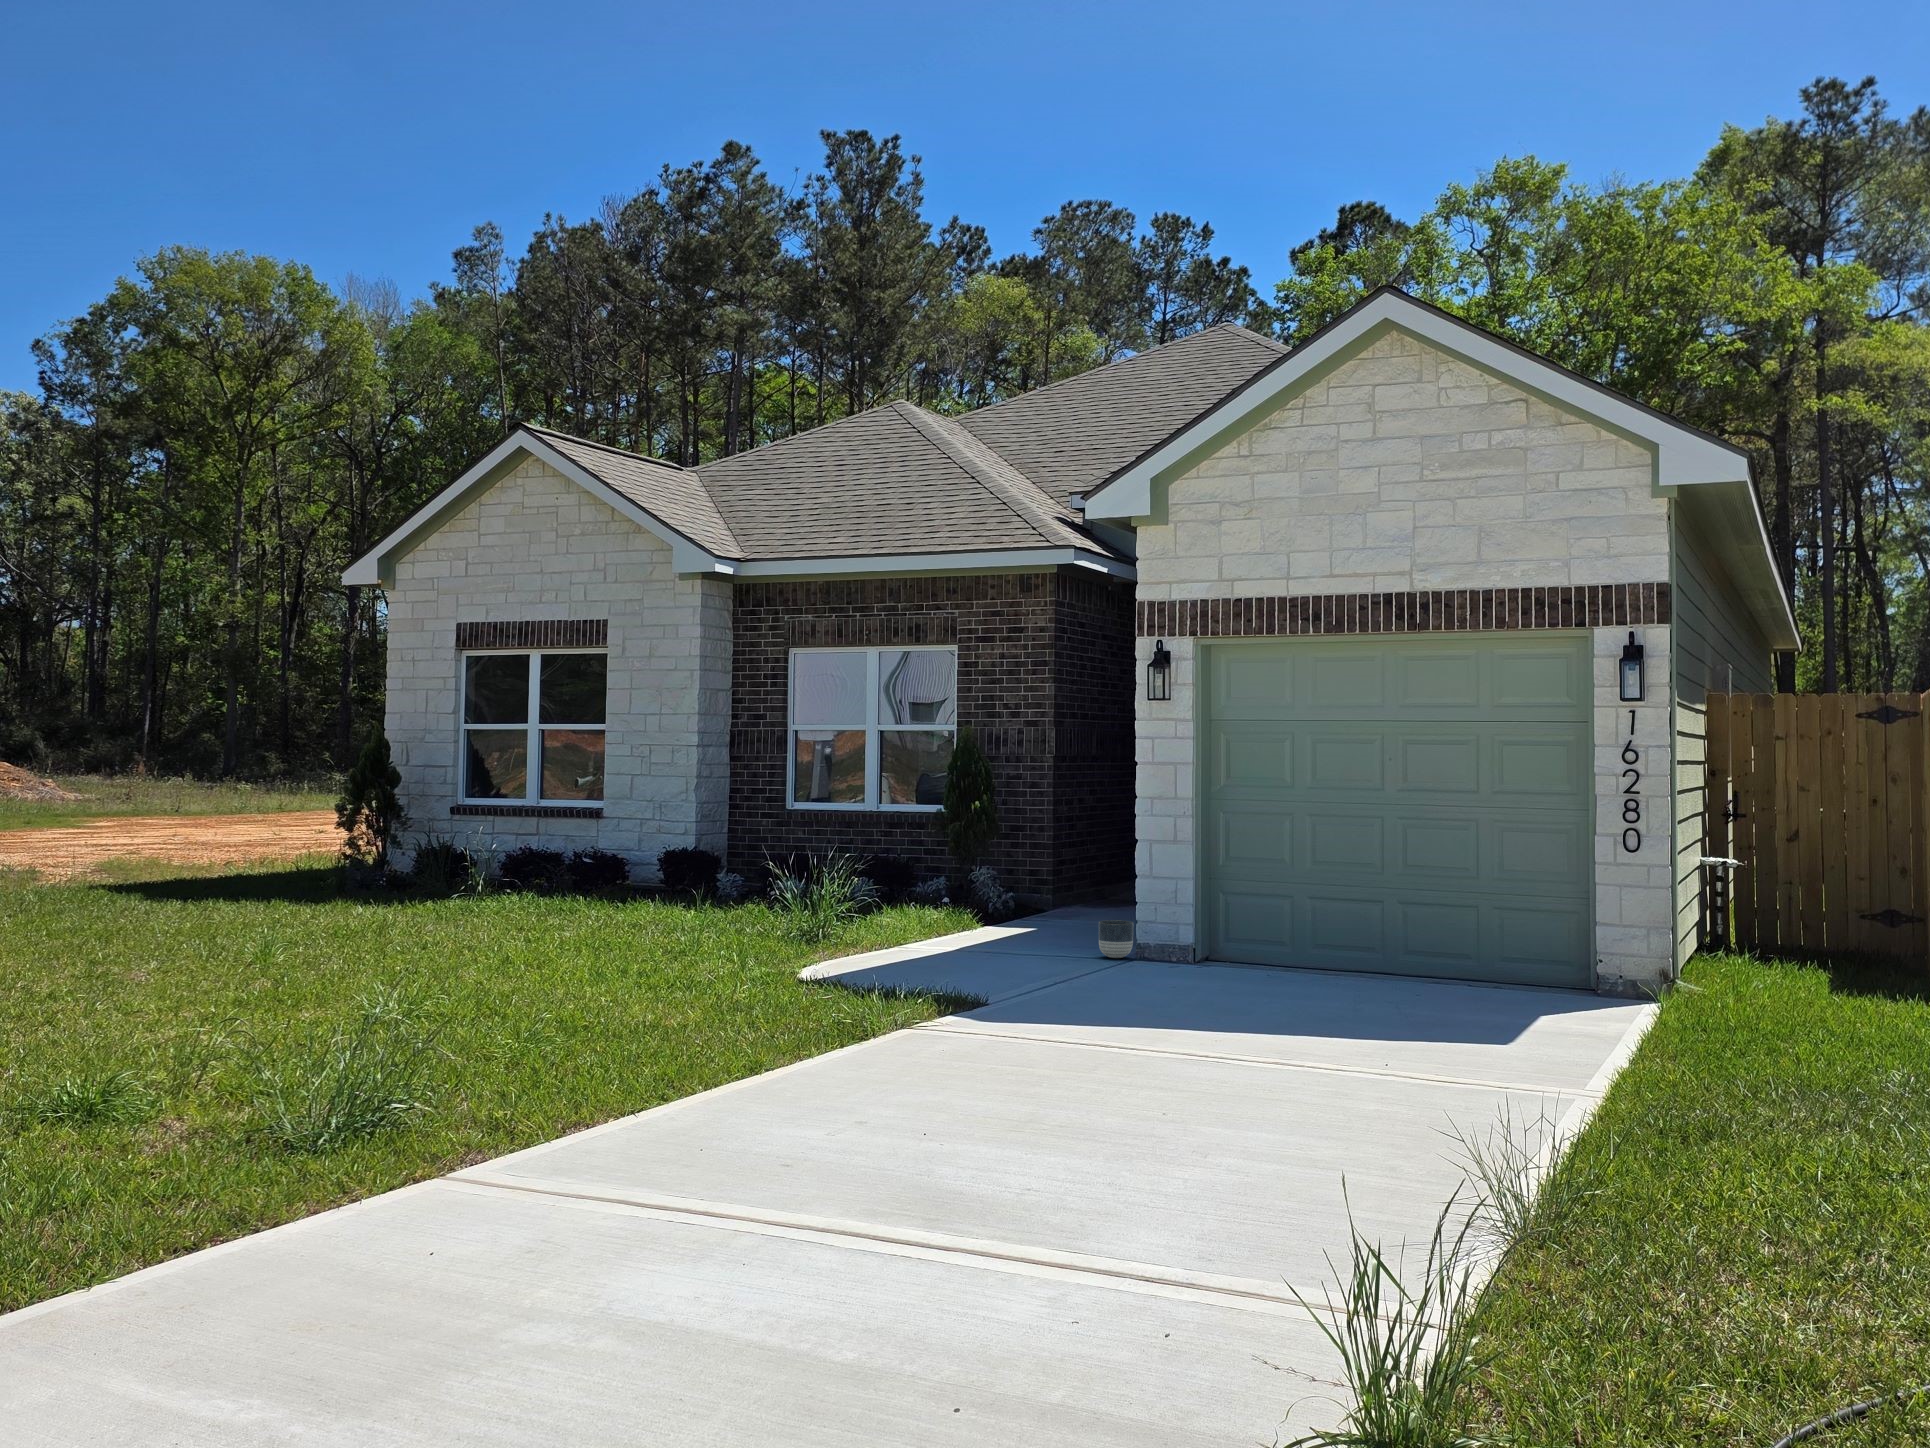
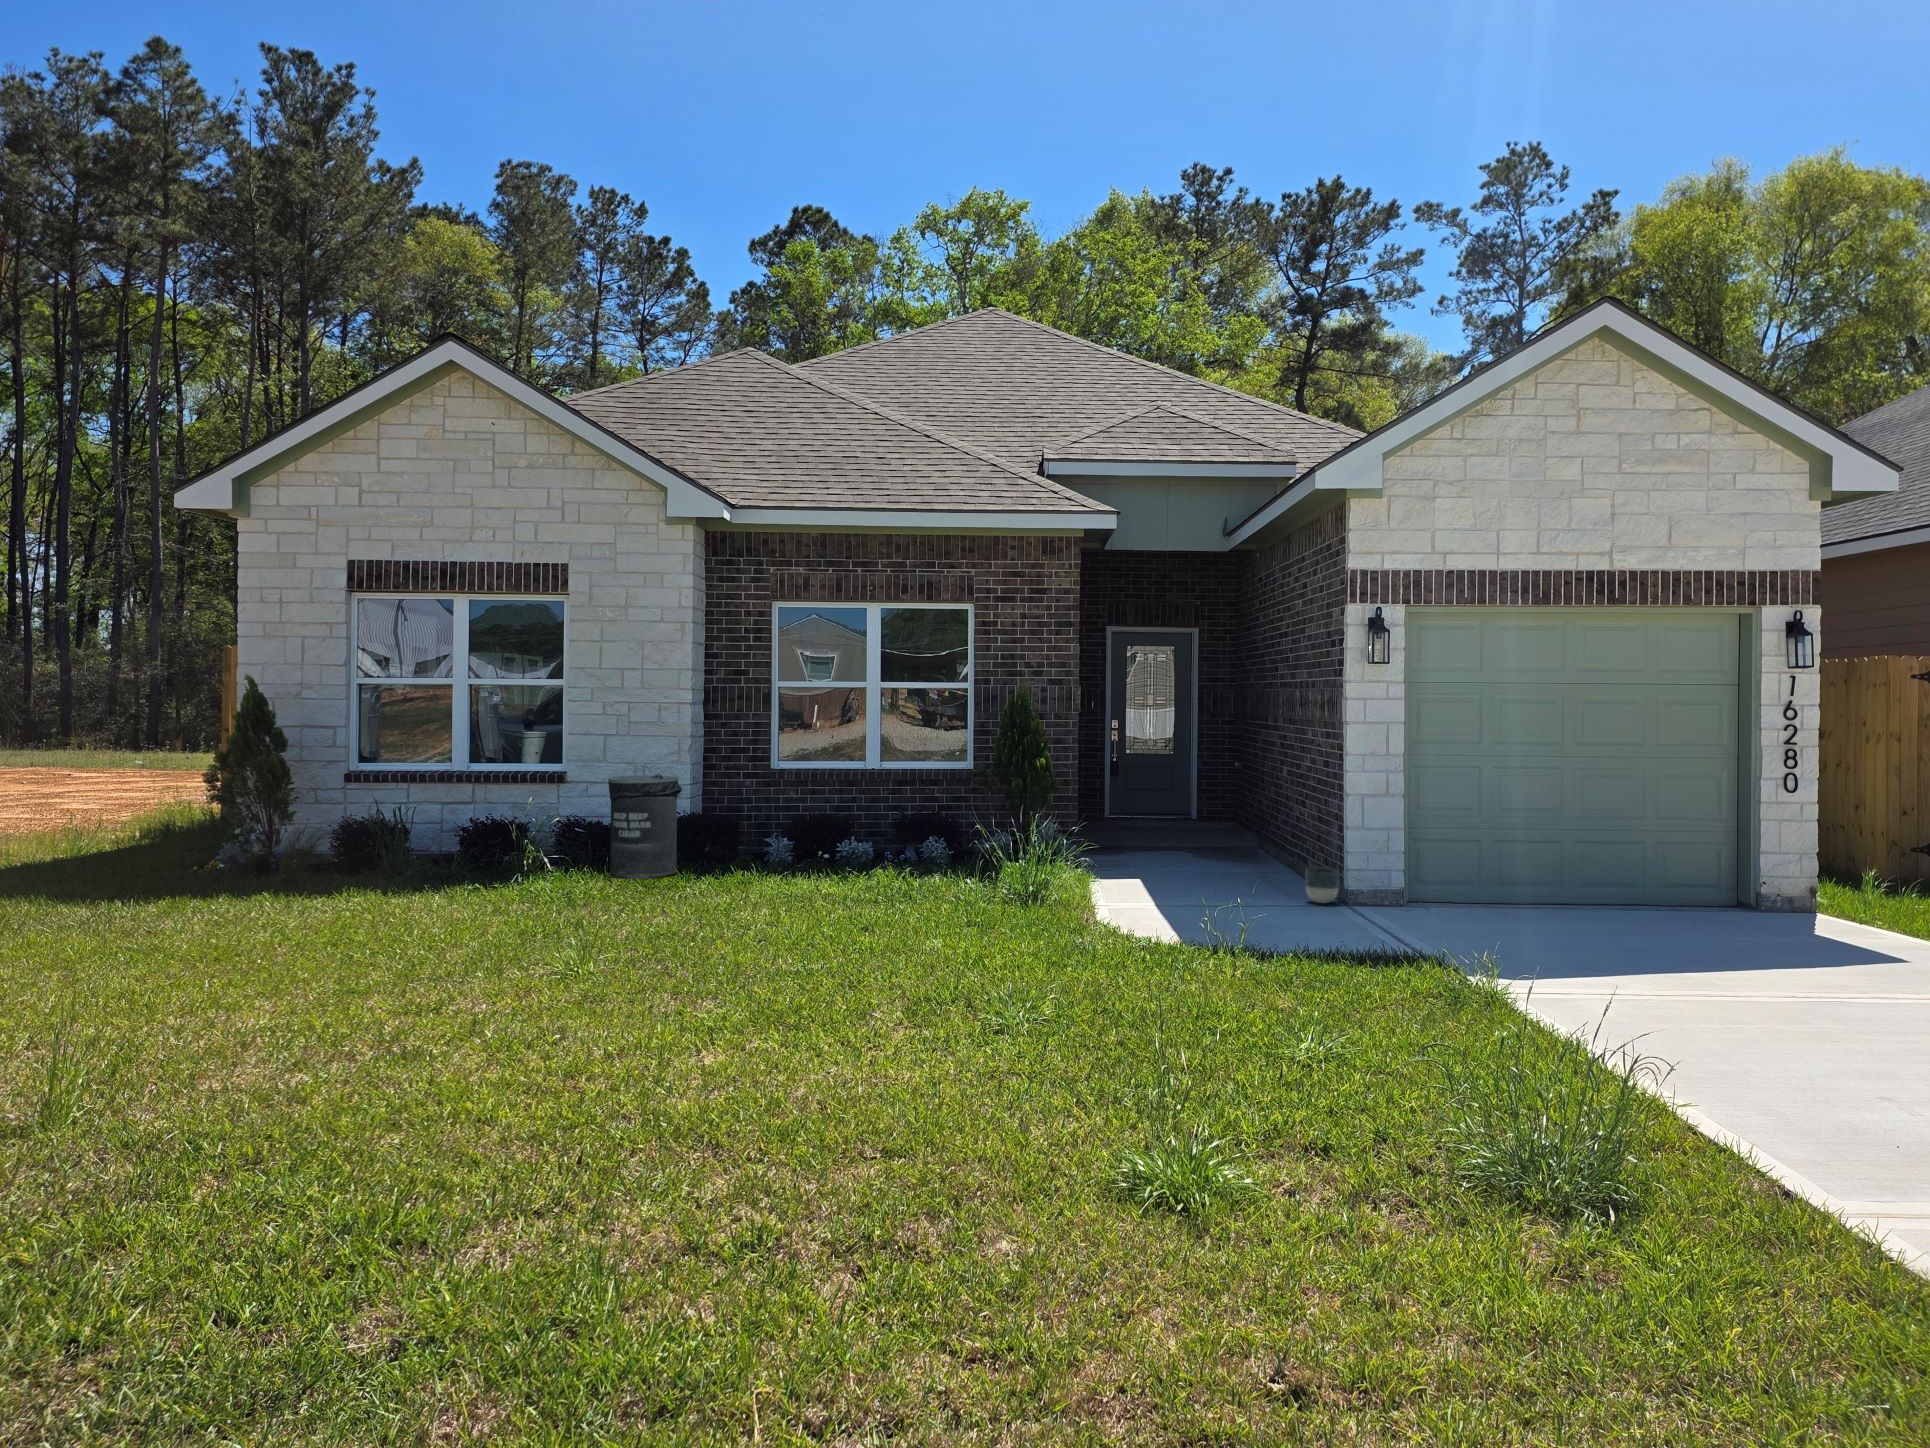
trash can: none [599,808,663,901] -> present [608,774,682,879]

